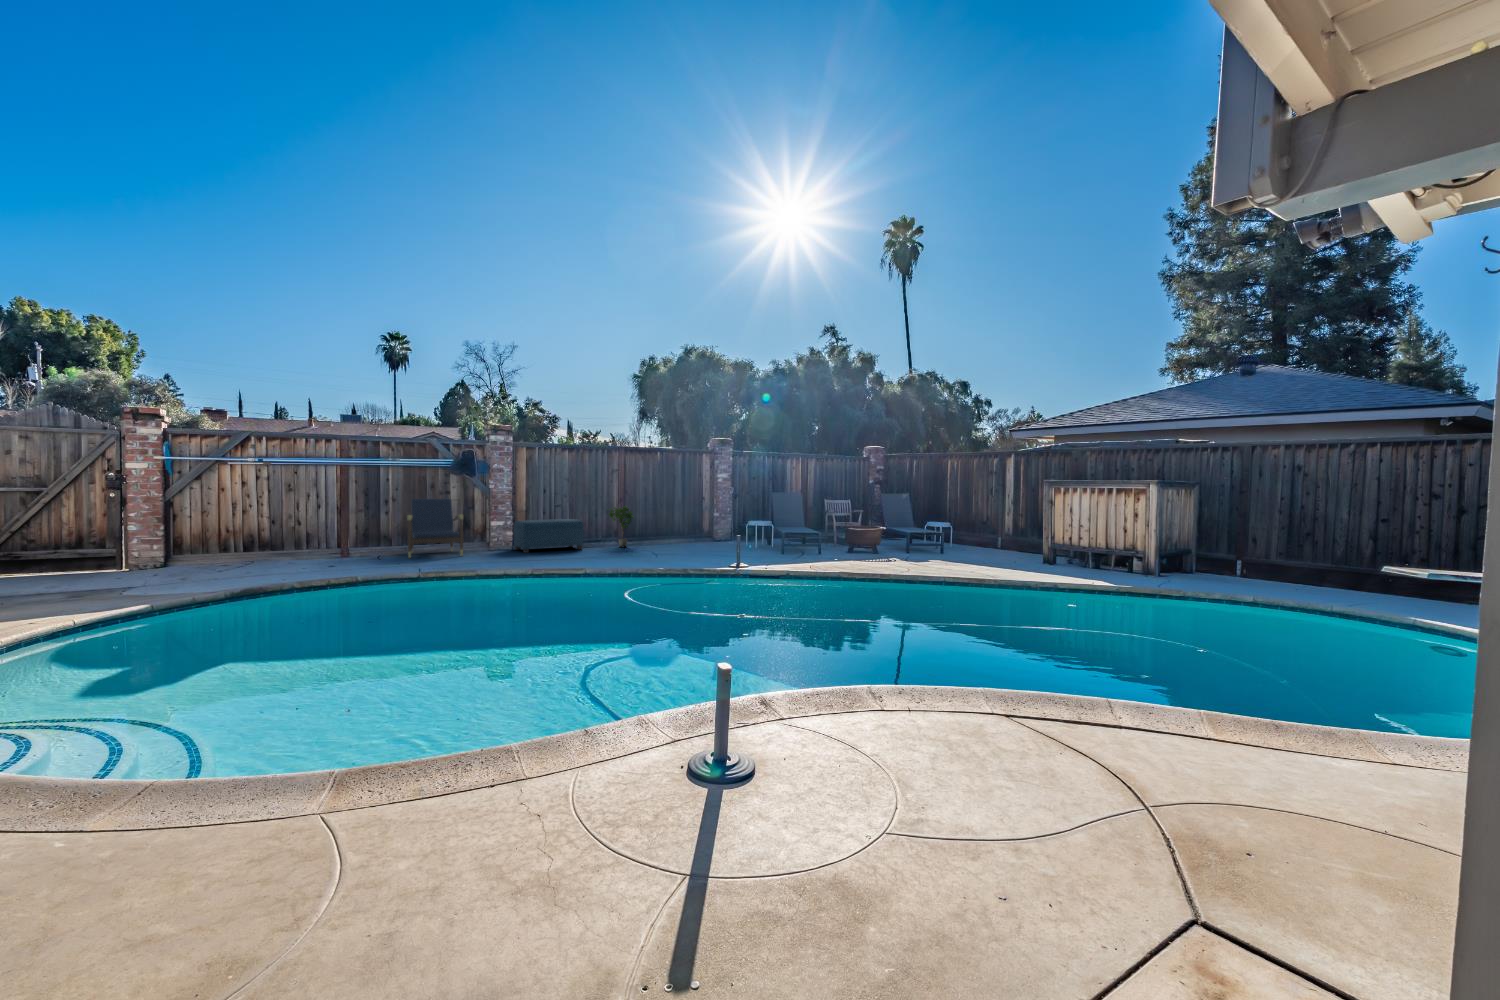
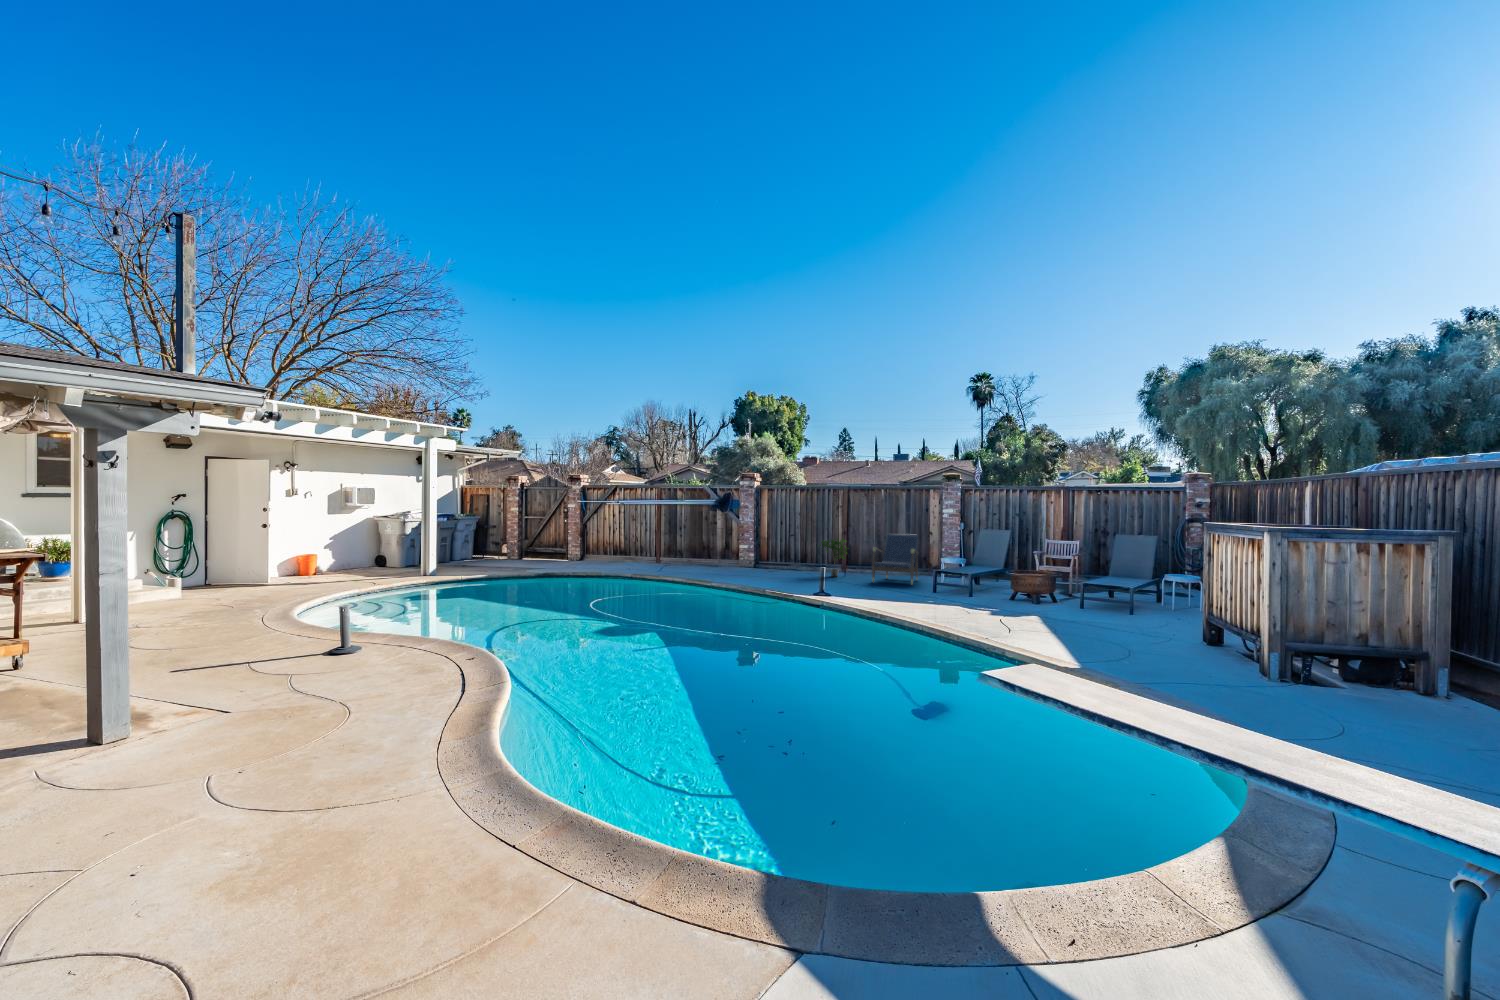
lounge chair: present [407,499,463,558] -> present [872,534,918,584]
bench: present [514,519,584,553] -> none [745,547,801,575]

